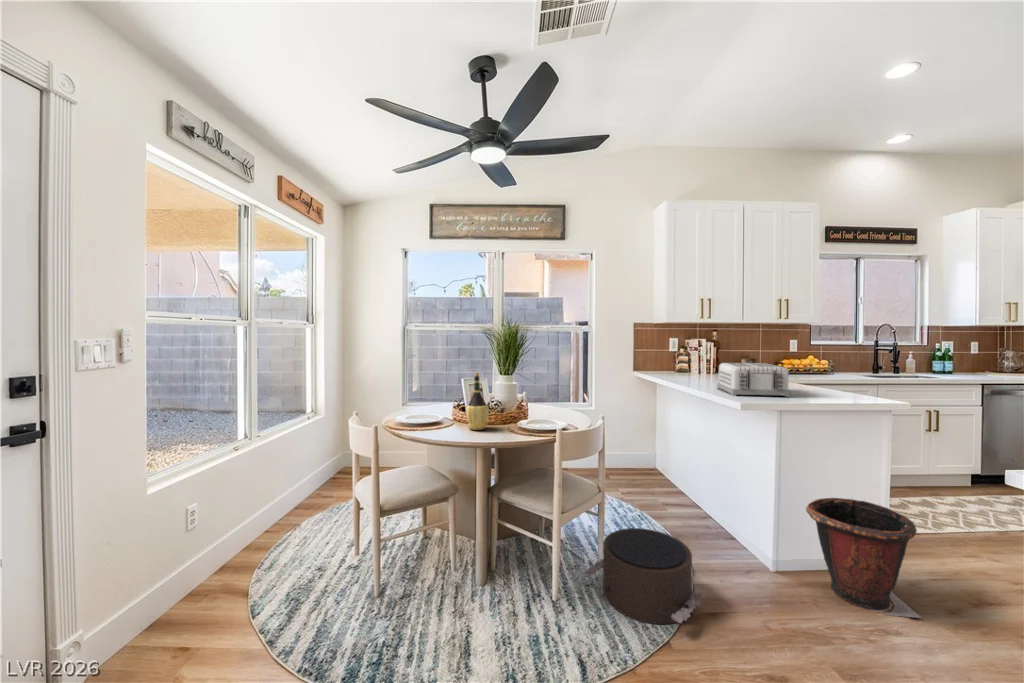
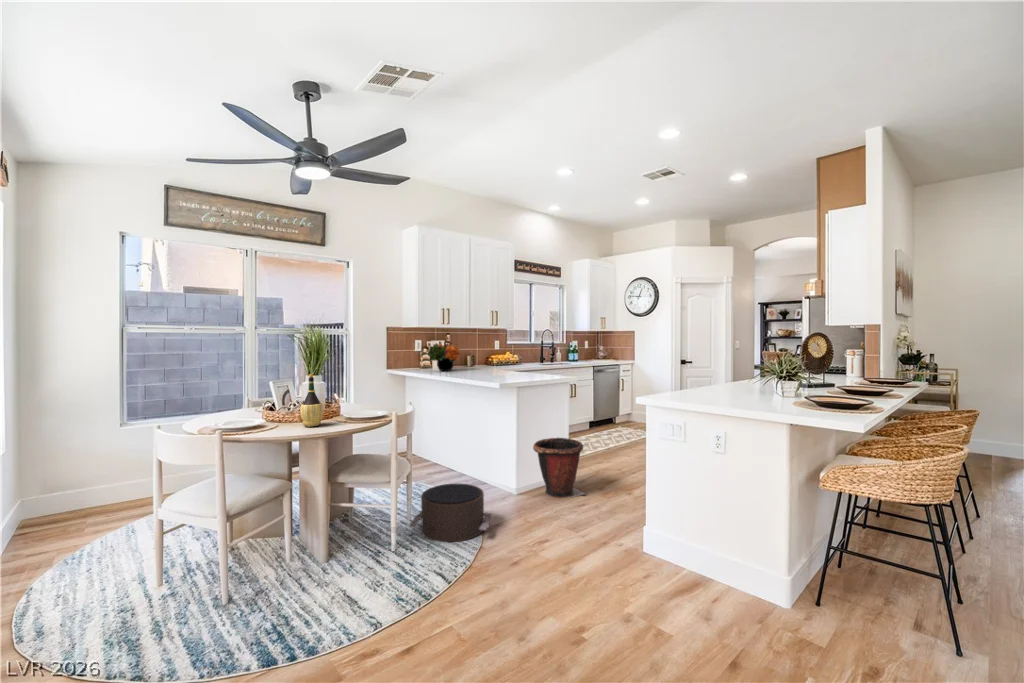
flower arrangement: none [676,339,722,376] -> present [428,342,461,371]
toaster: present [717,363,790,397] -> none [472,357,519,381]

